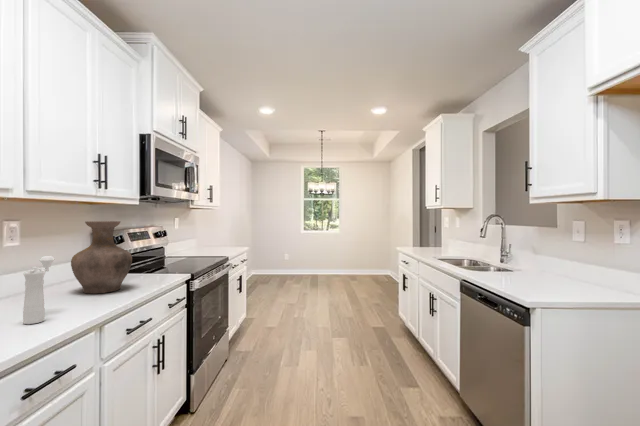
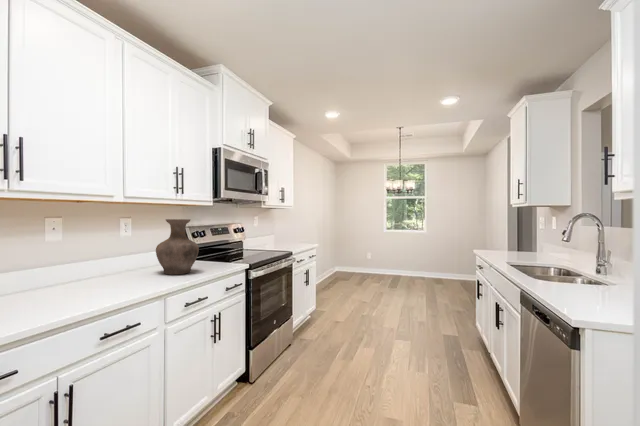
pepper mill: present [23,256,54,324] -> none [115,244,138,291]

